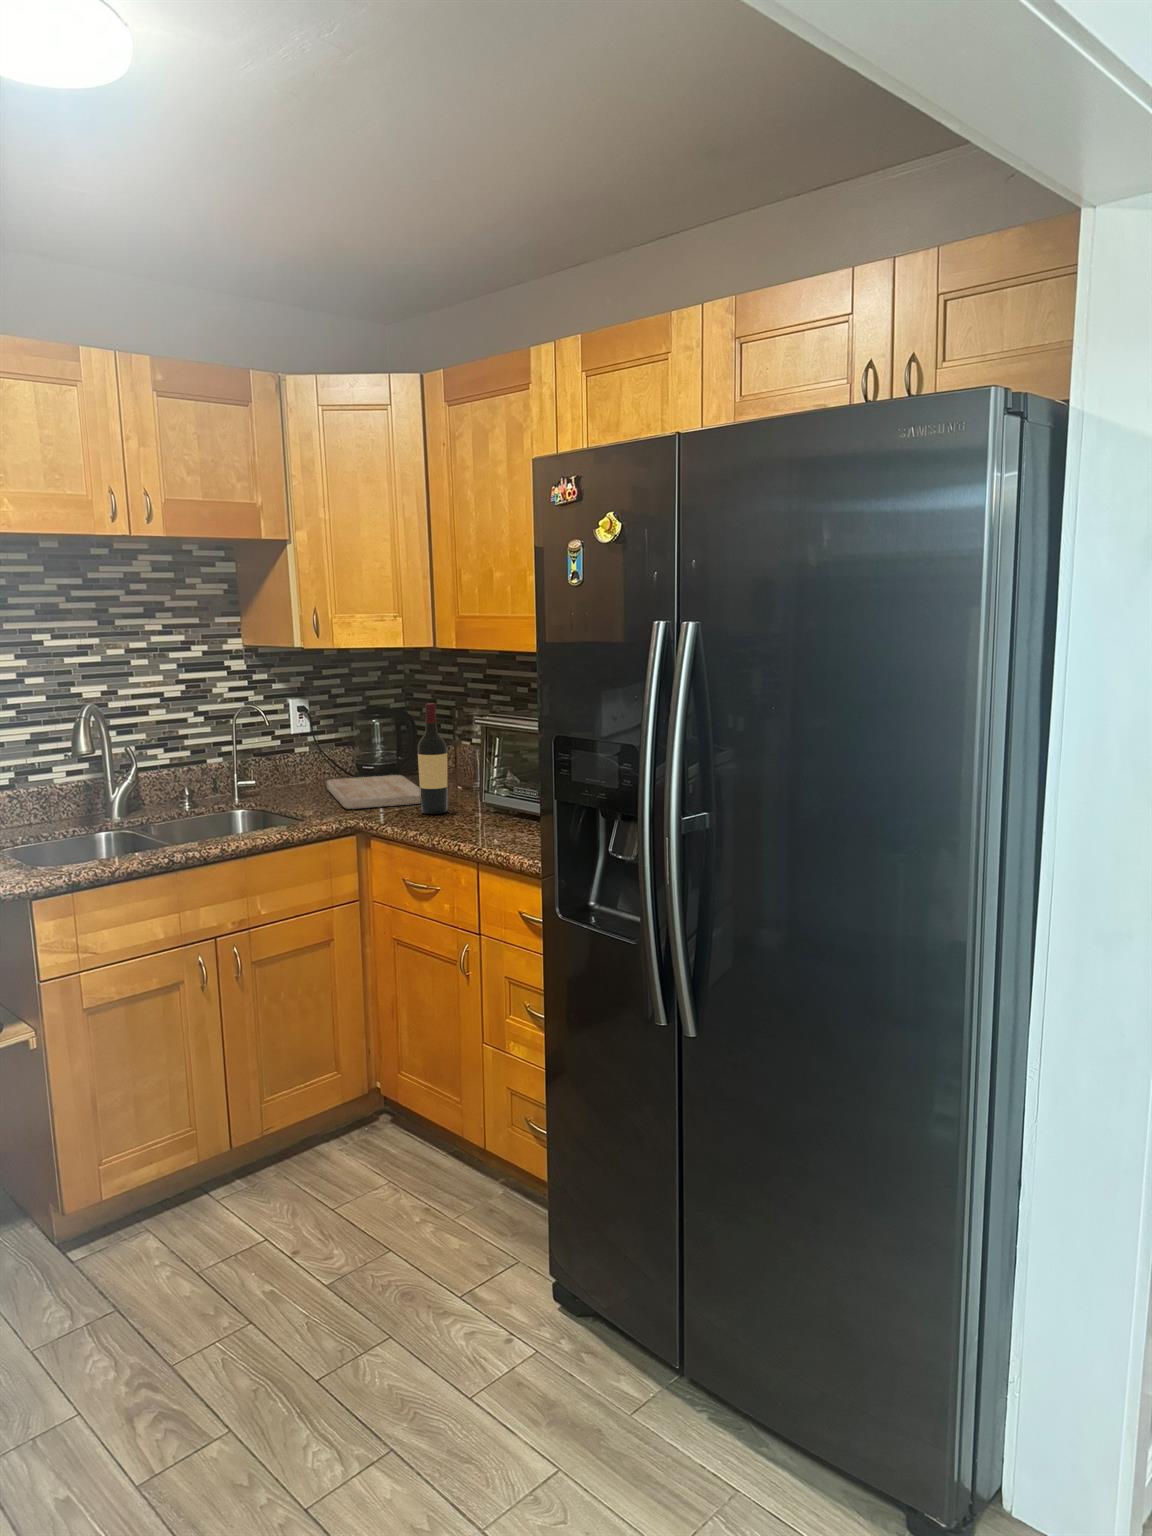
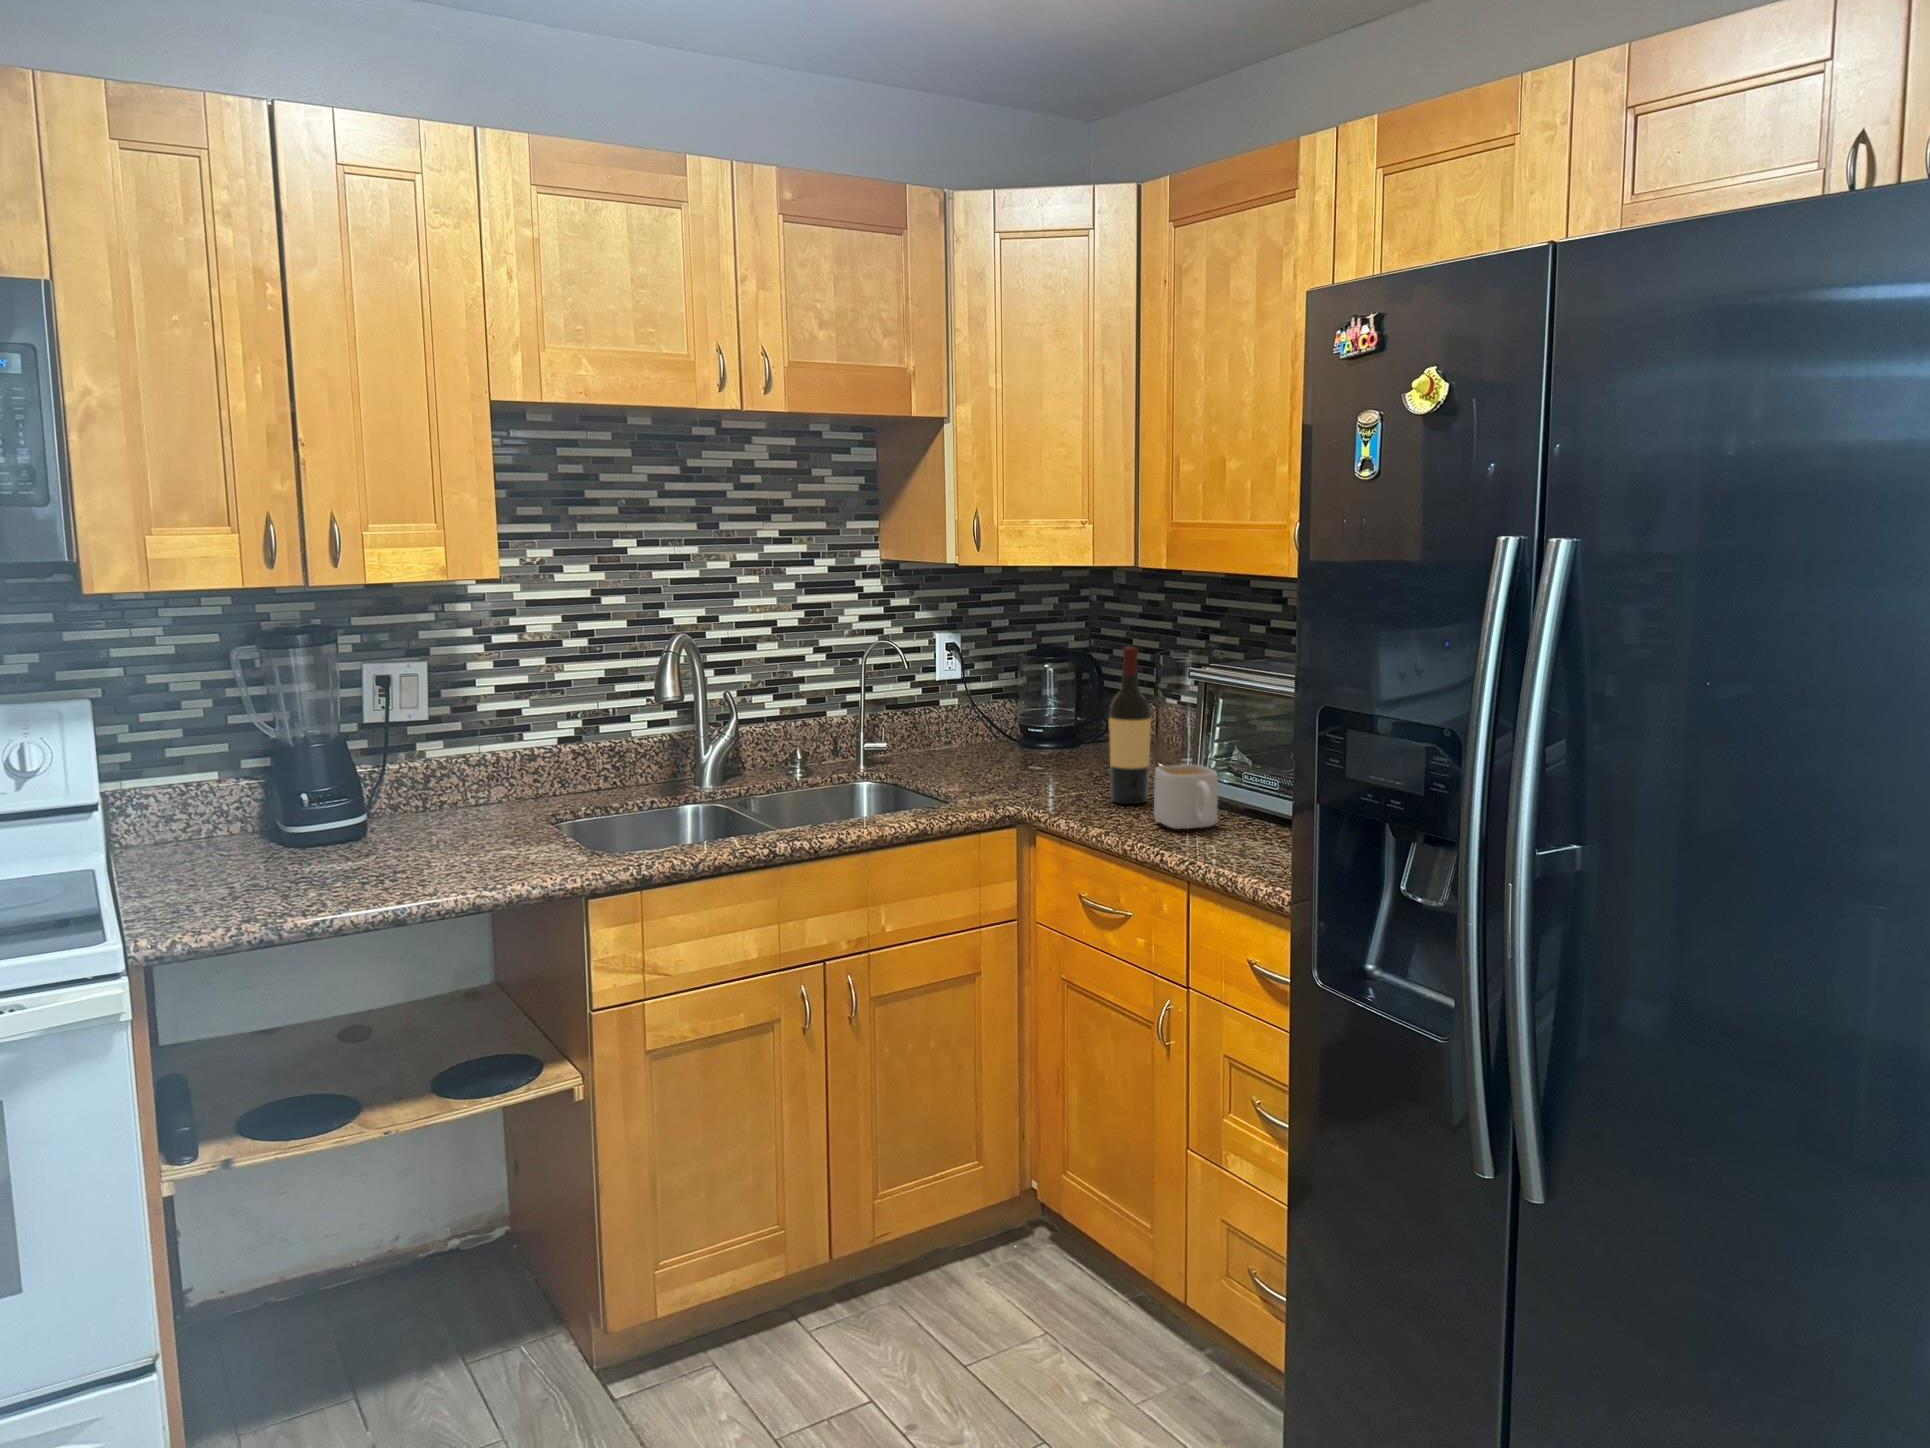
cutting board: present [327,775,421,809] -> none [981,743,1120,789]
mug: none [451,783,495,828] -> present [1154,765,1218,829]

